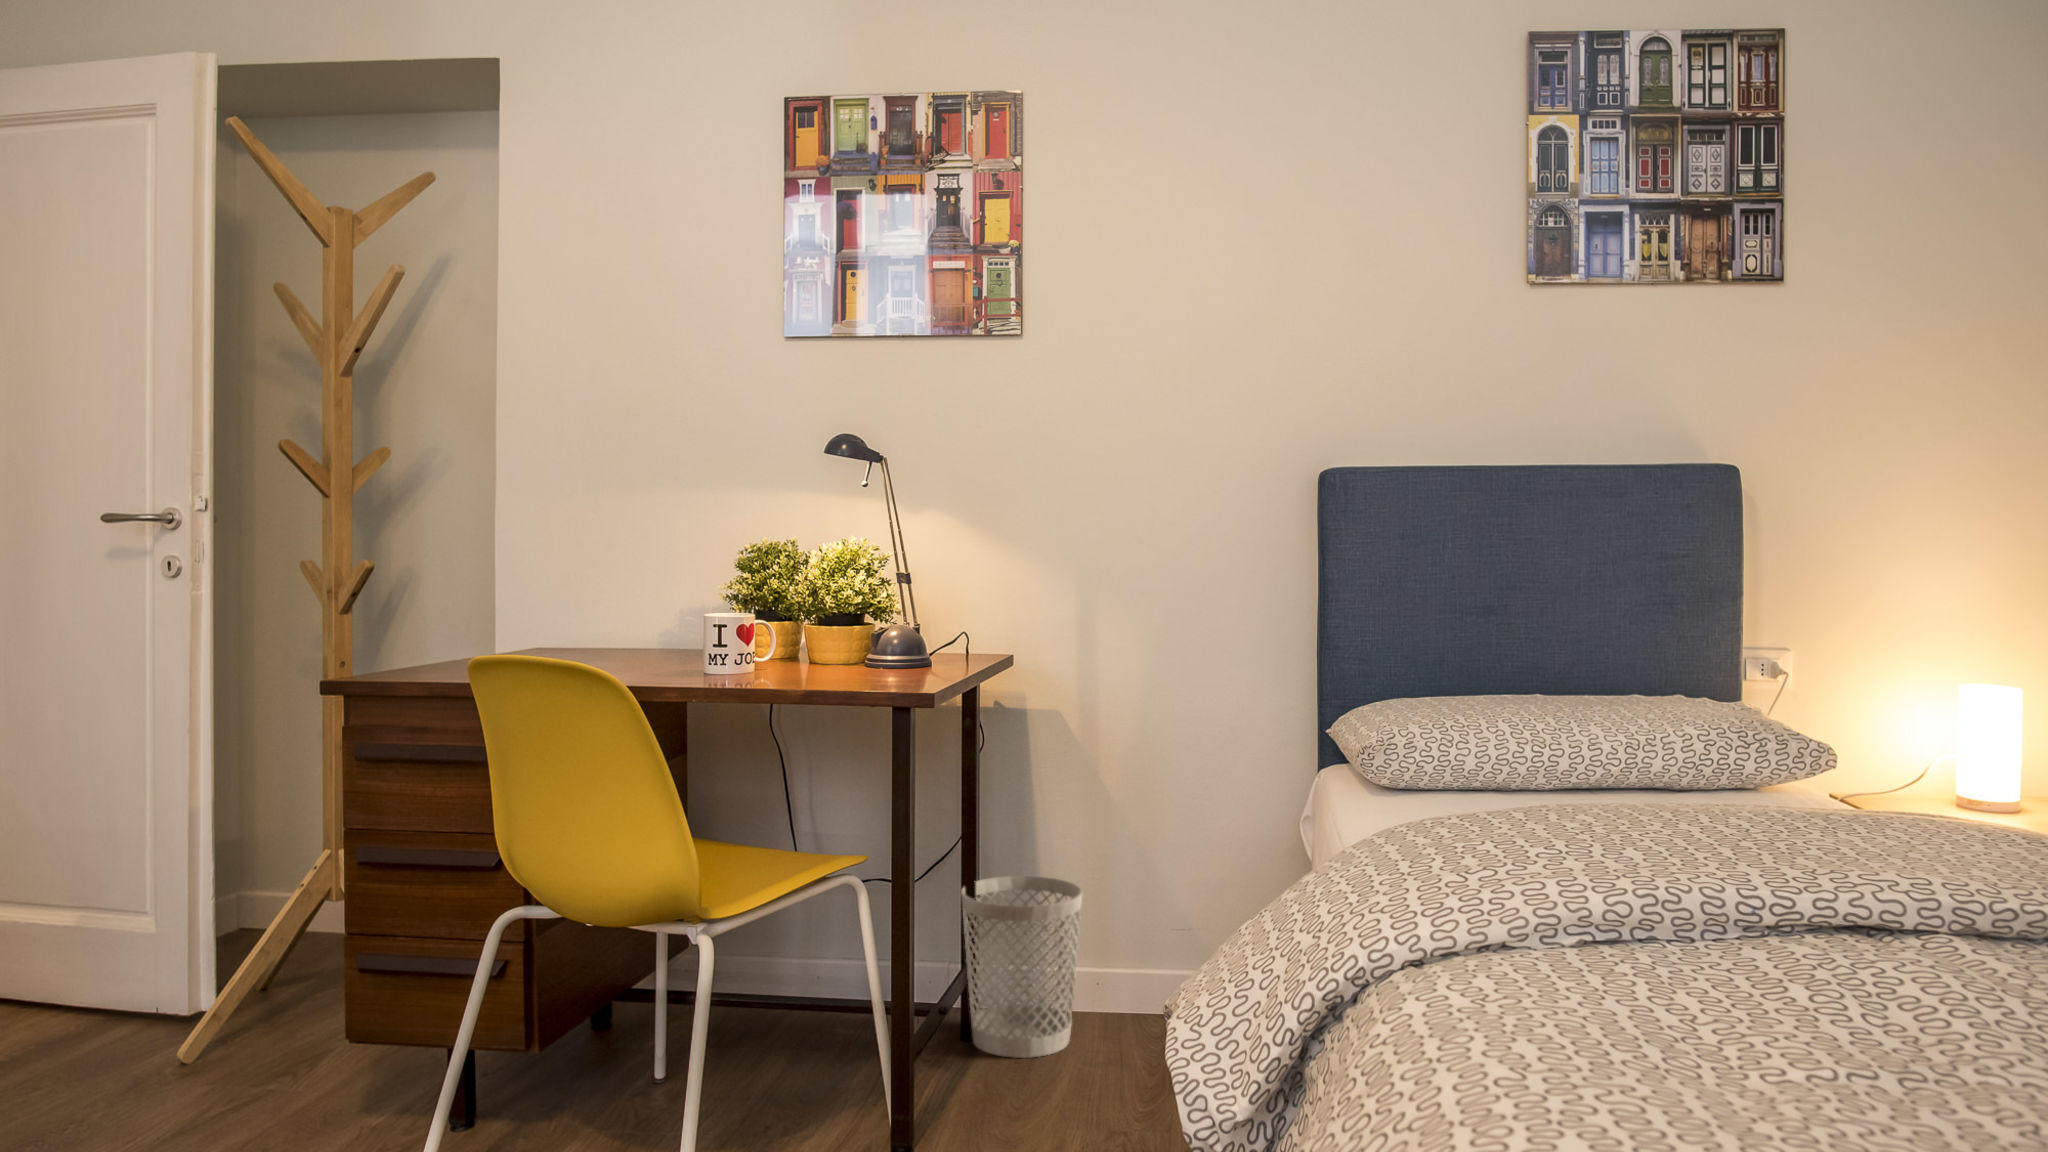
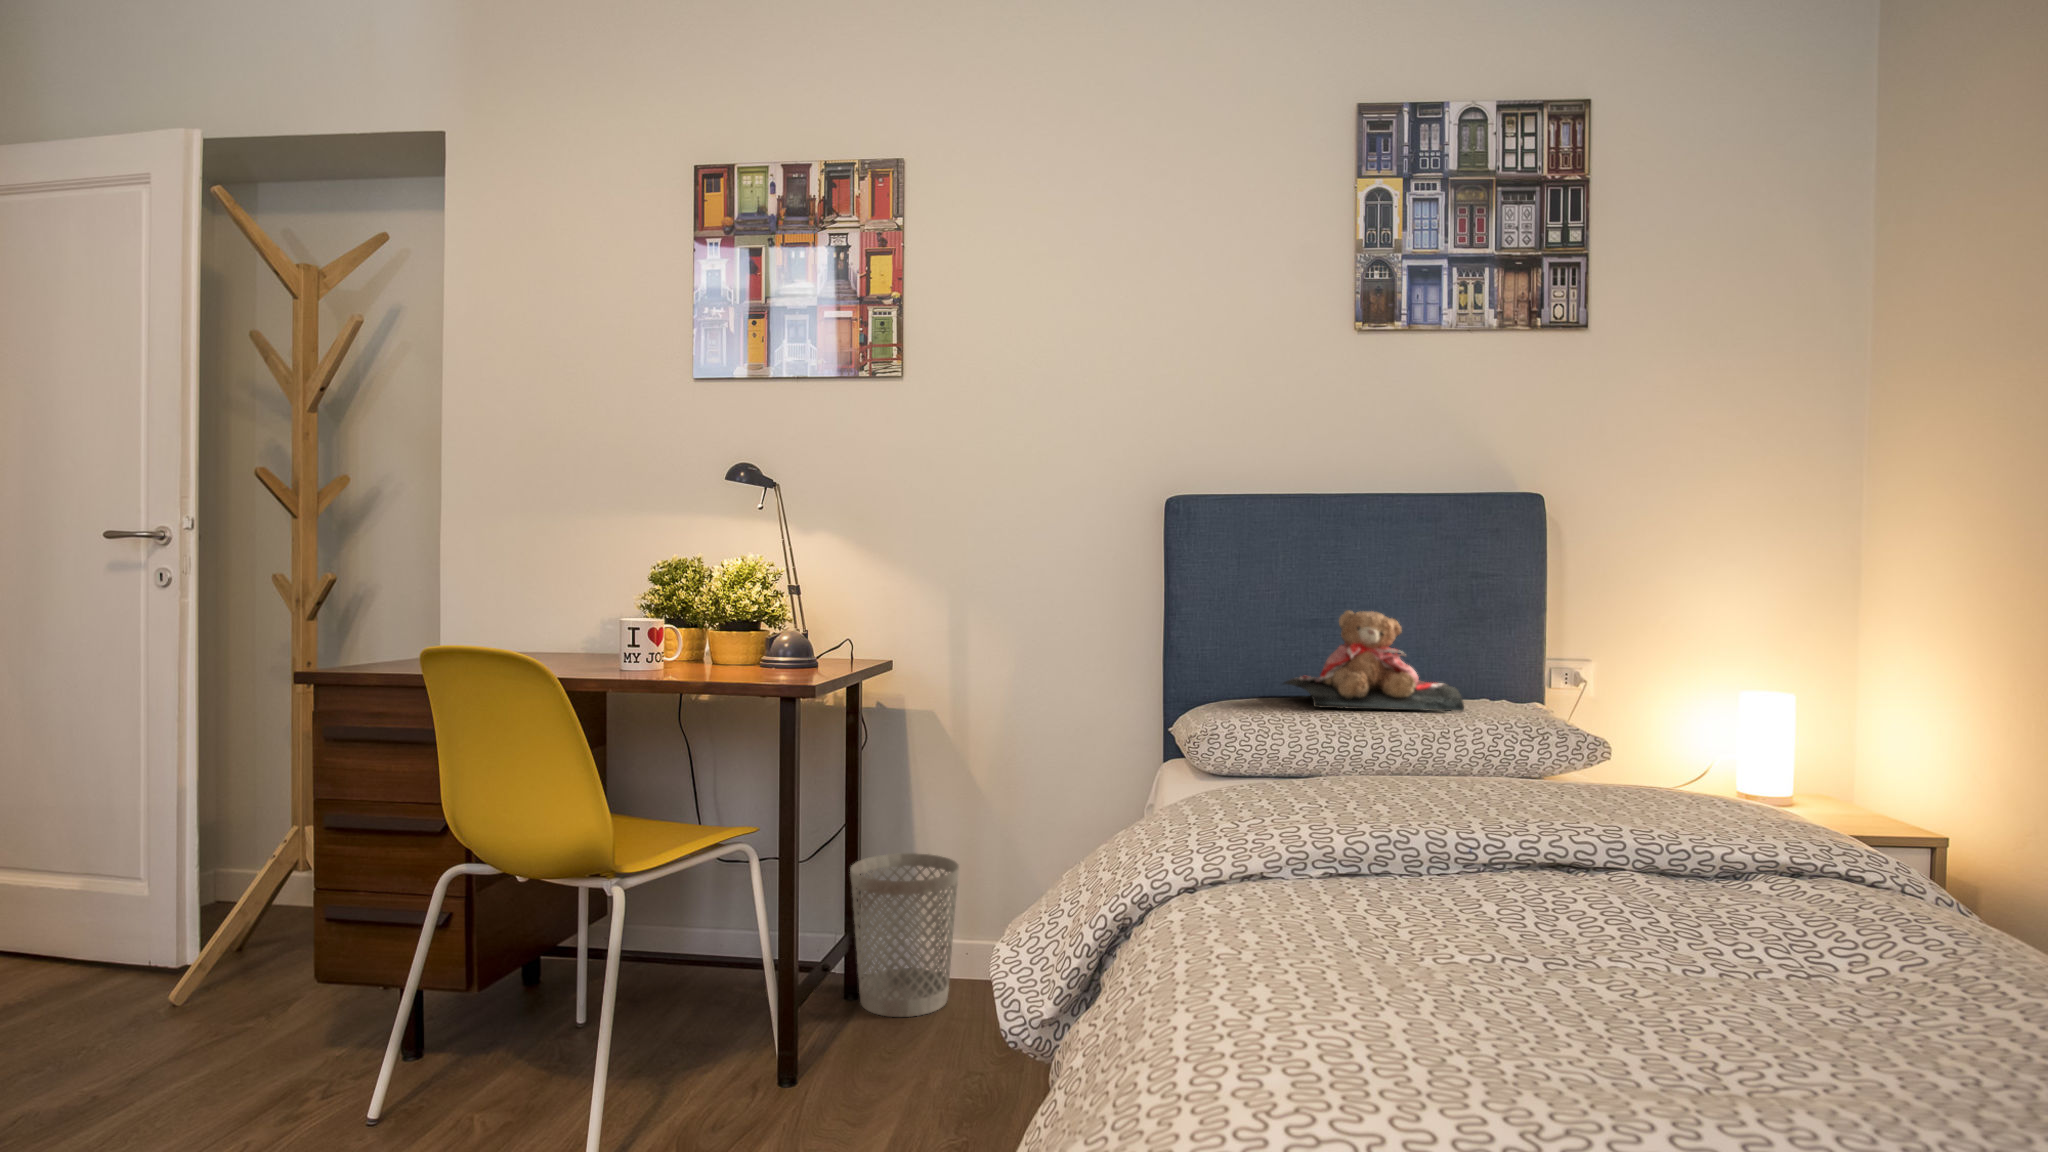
teddy bear: none [1450,600,1667,714] -> present [1284,610,1464,711]

